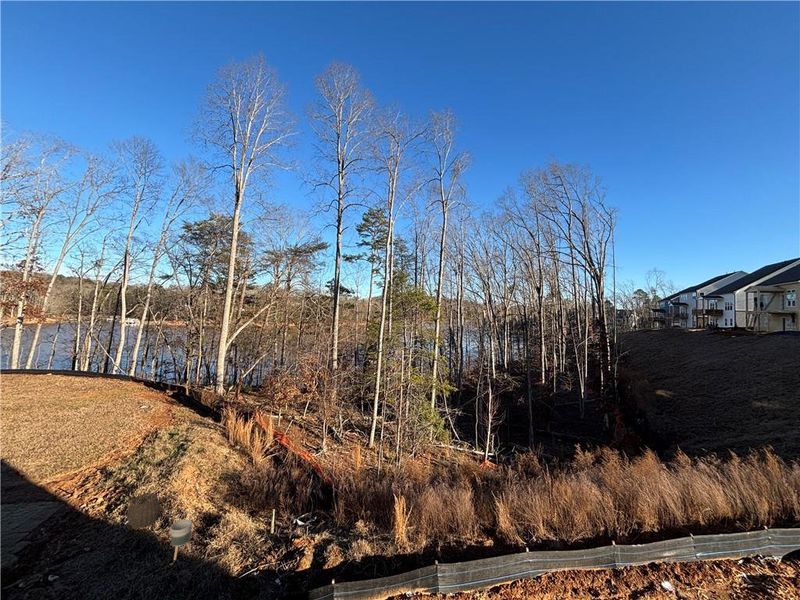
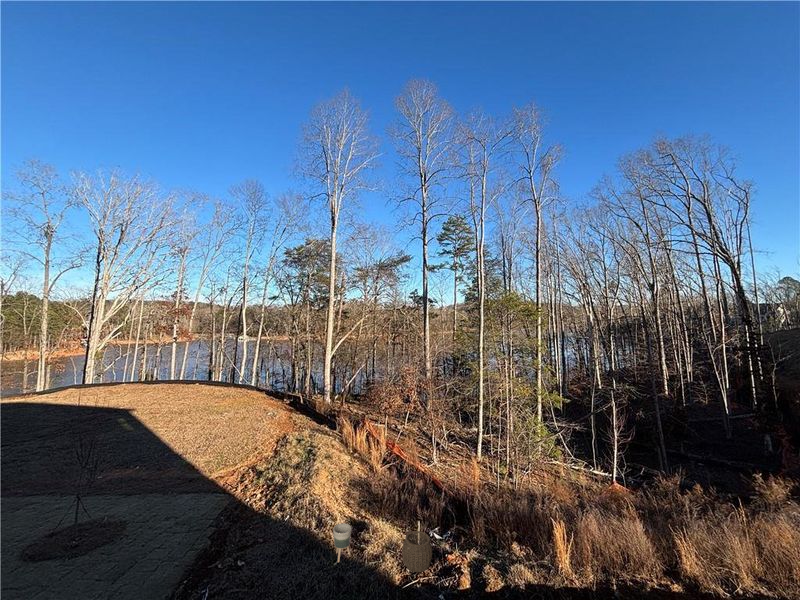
woven basket: present [127,493,160,528] -> present [402,531,432,572]

